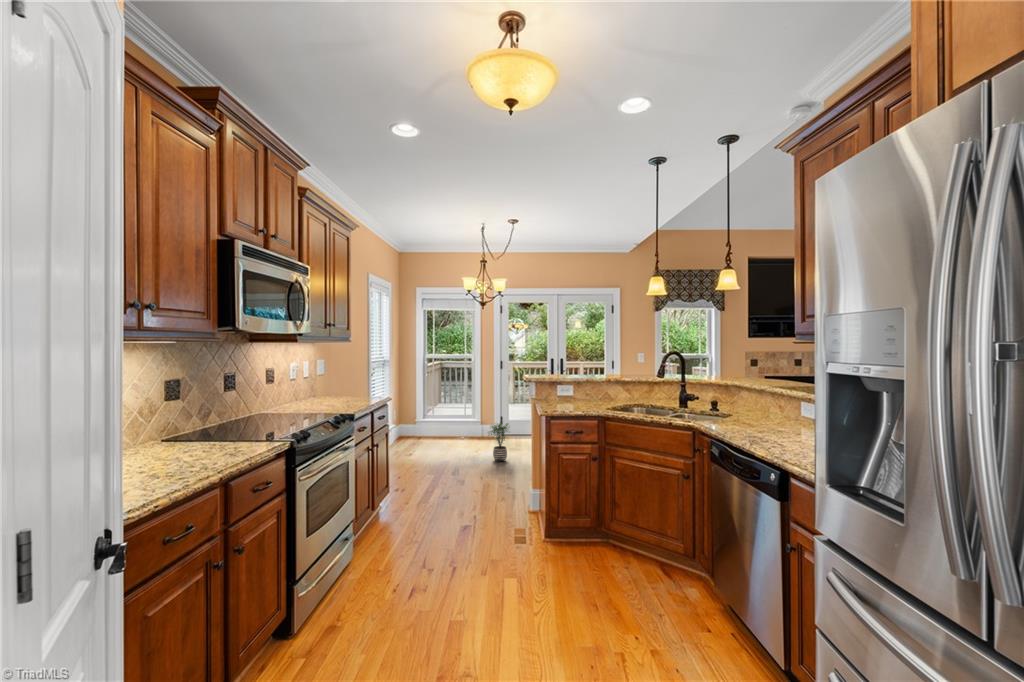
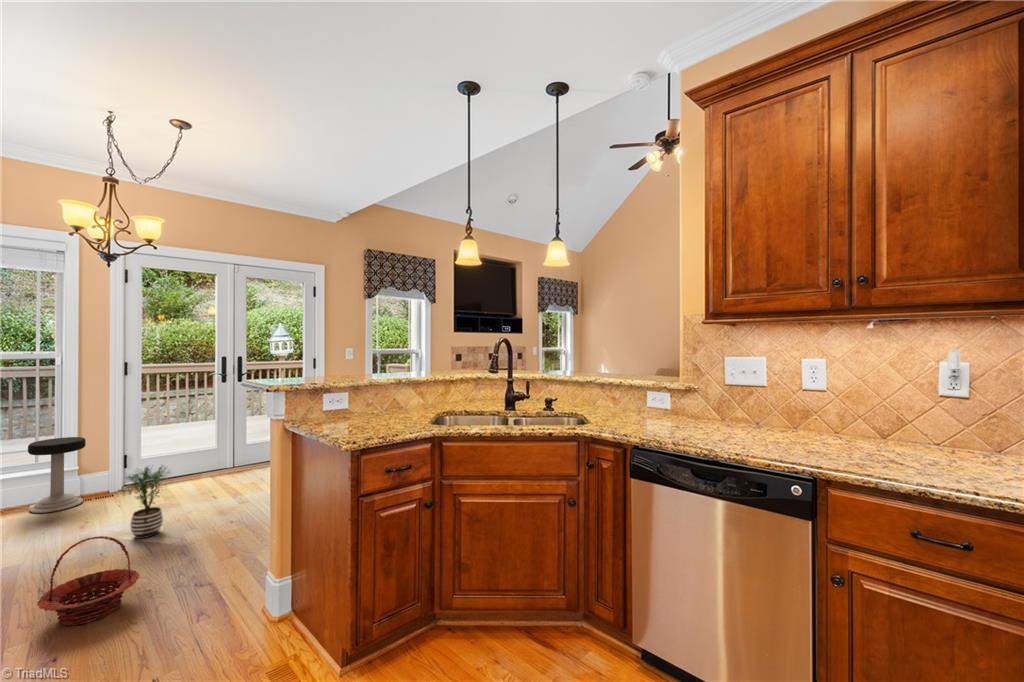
stool: none [462,403,484,442] -> present [28,437,86,513]
basket: none [448,448,485,489] -> present [37,536,139,626]

